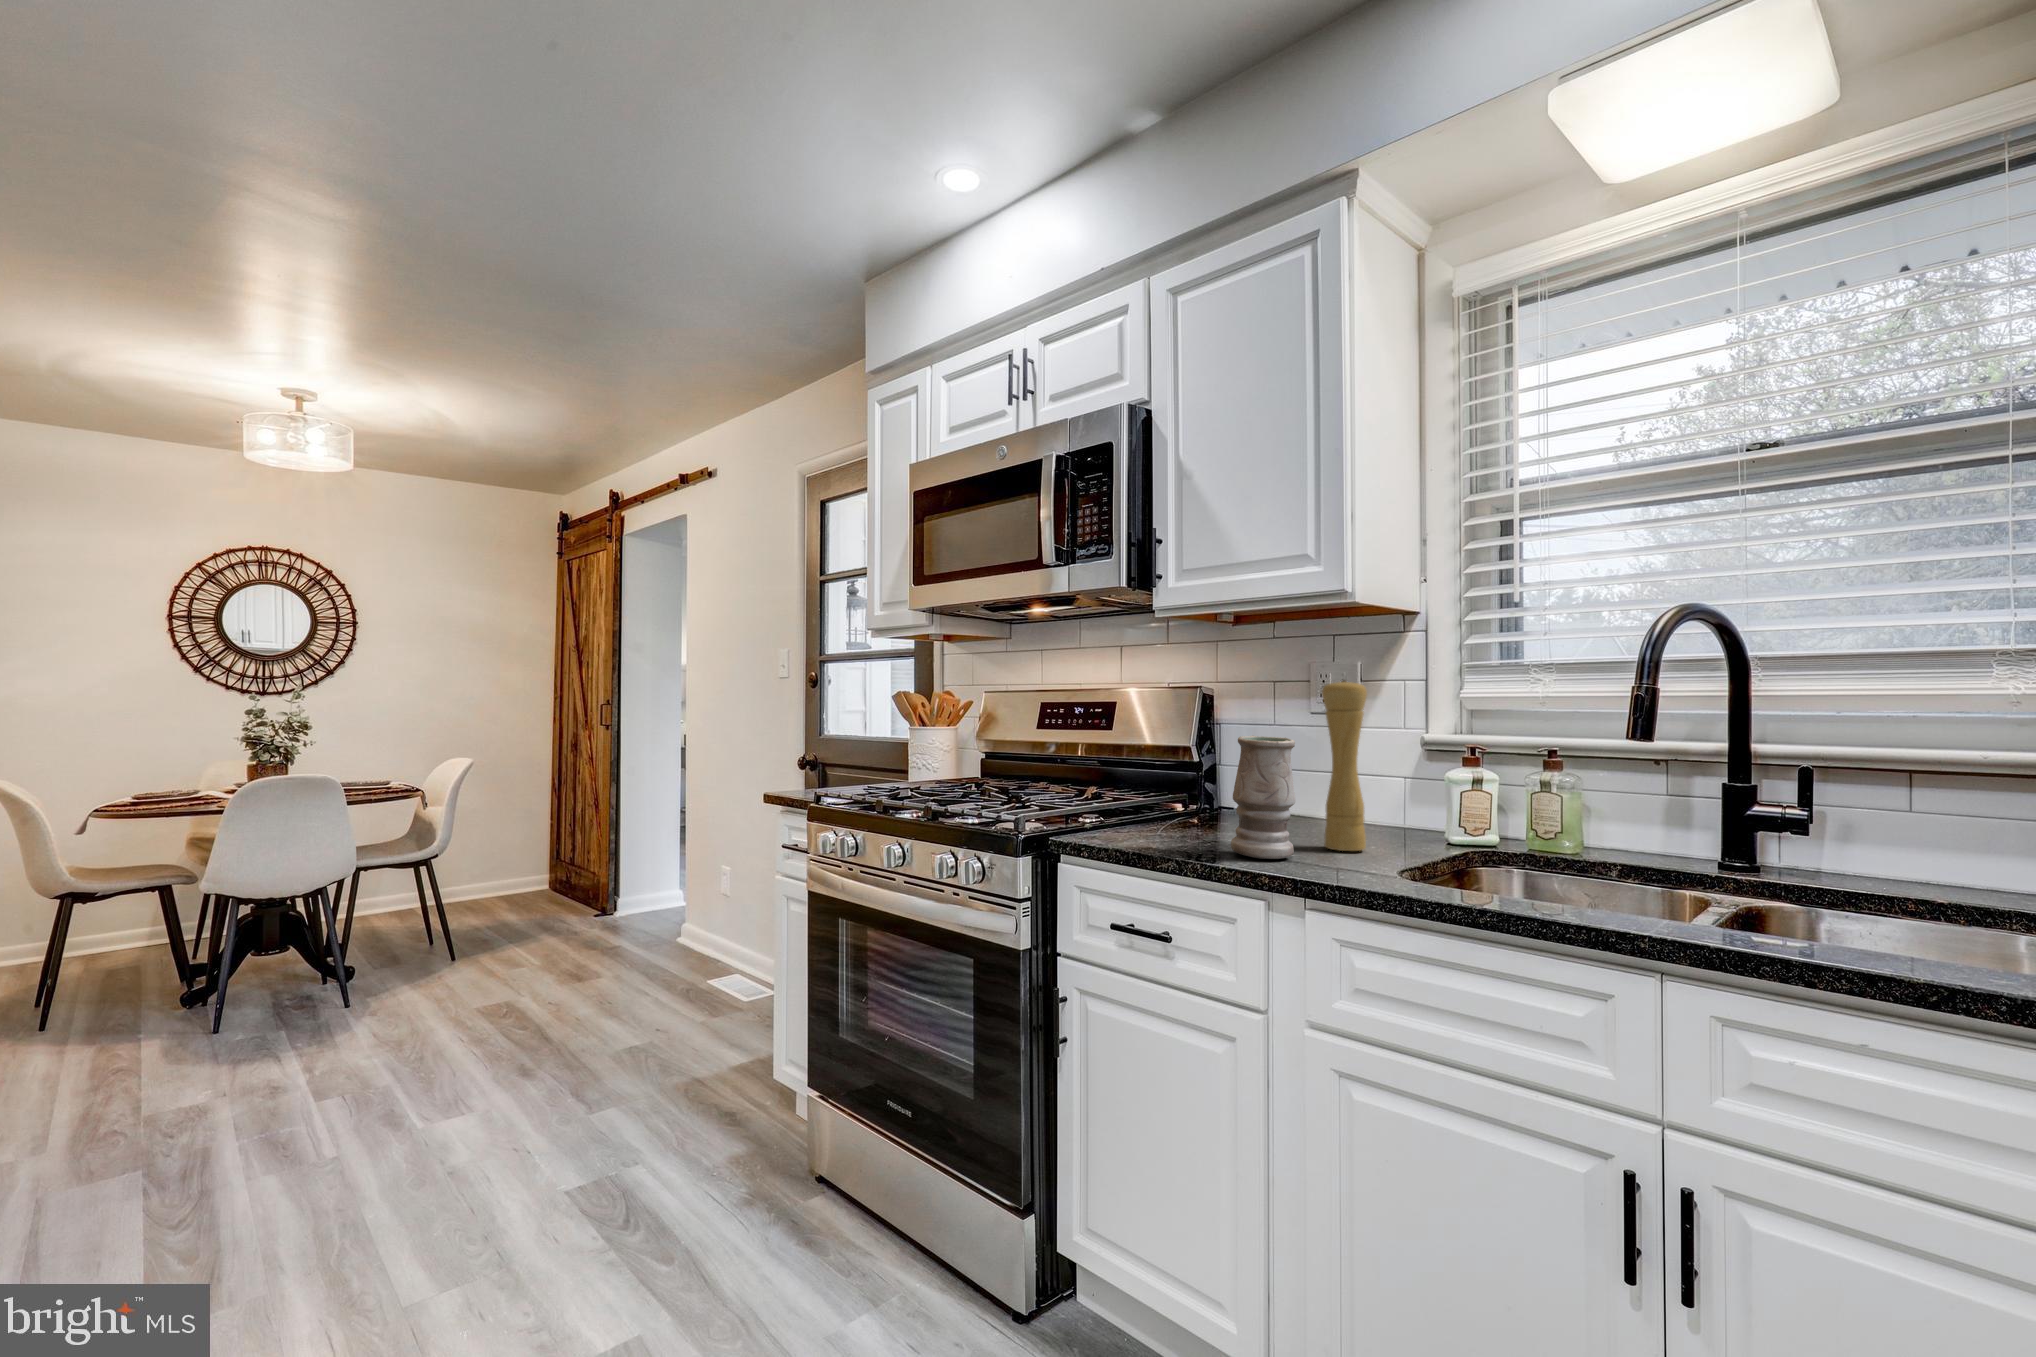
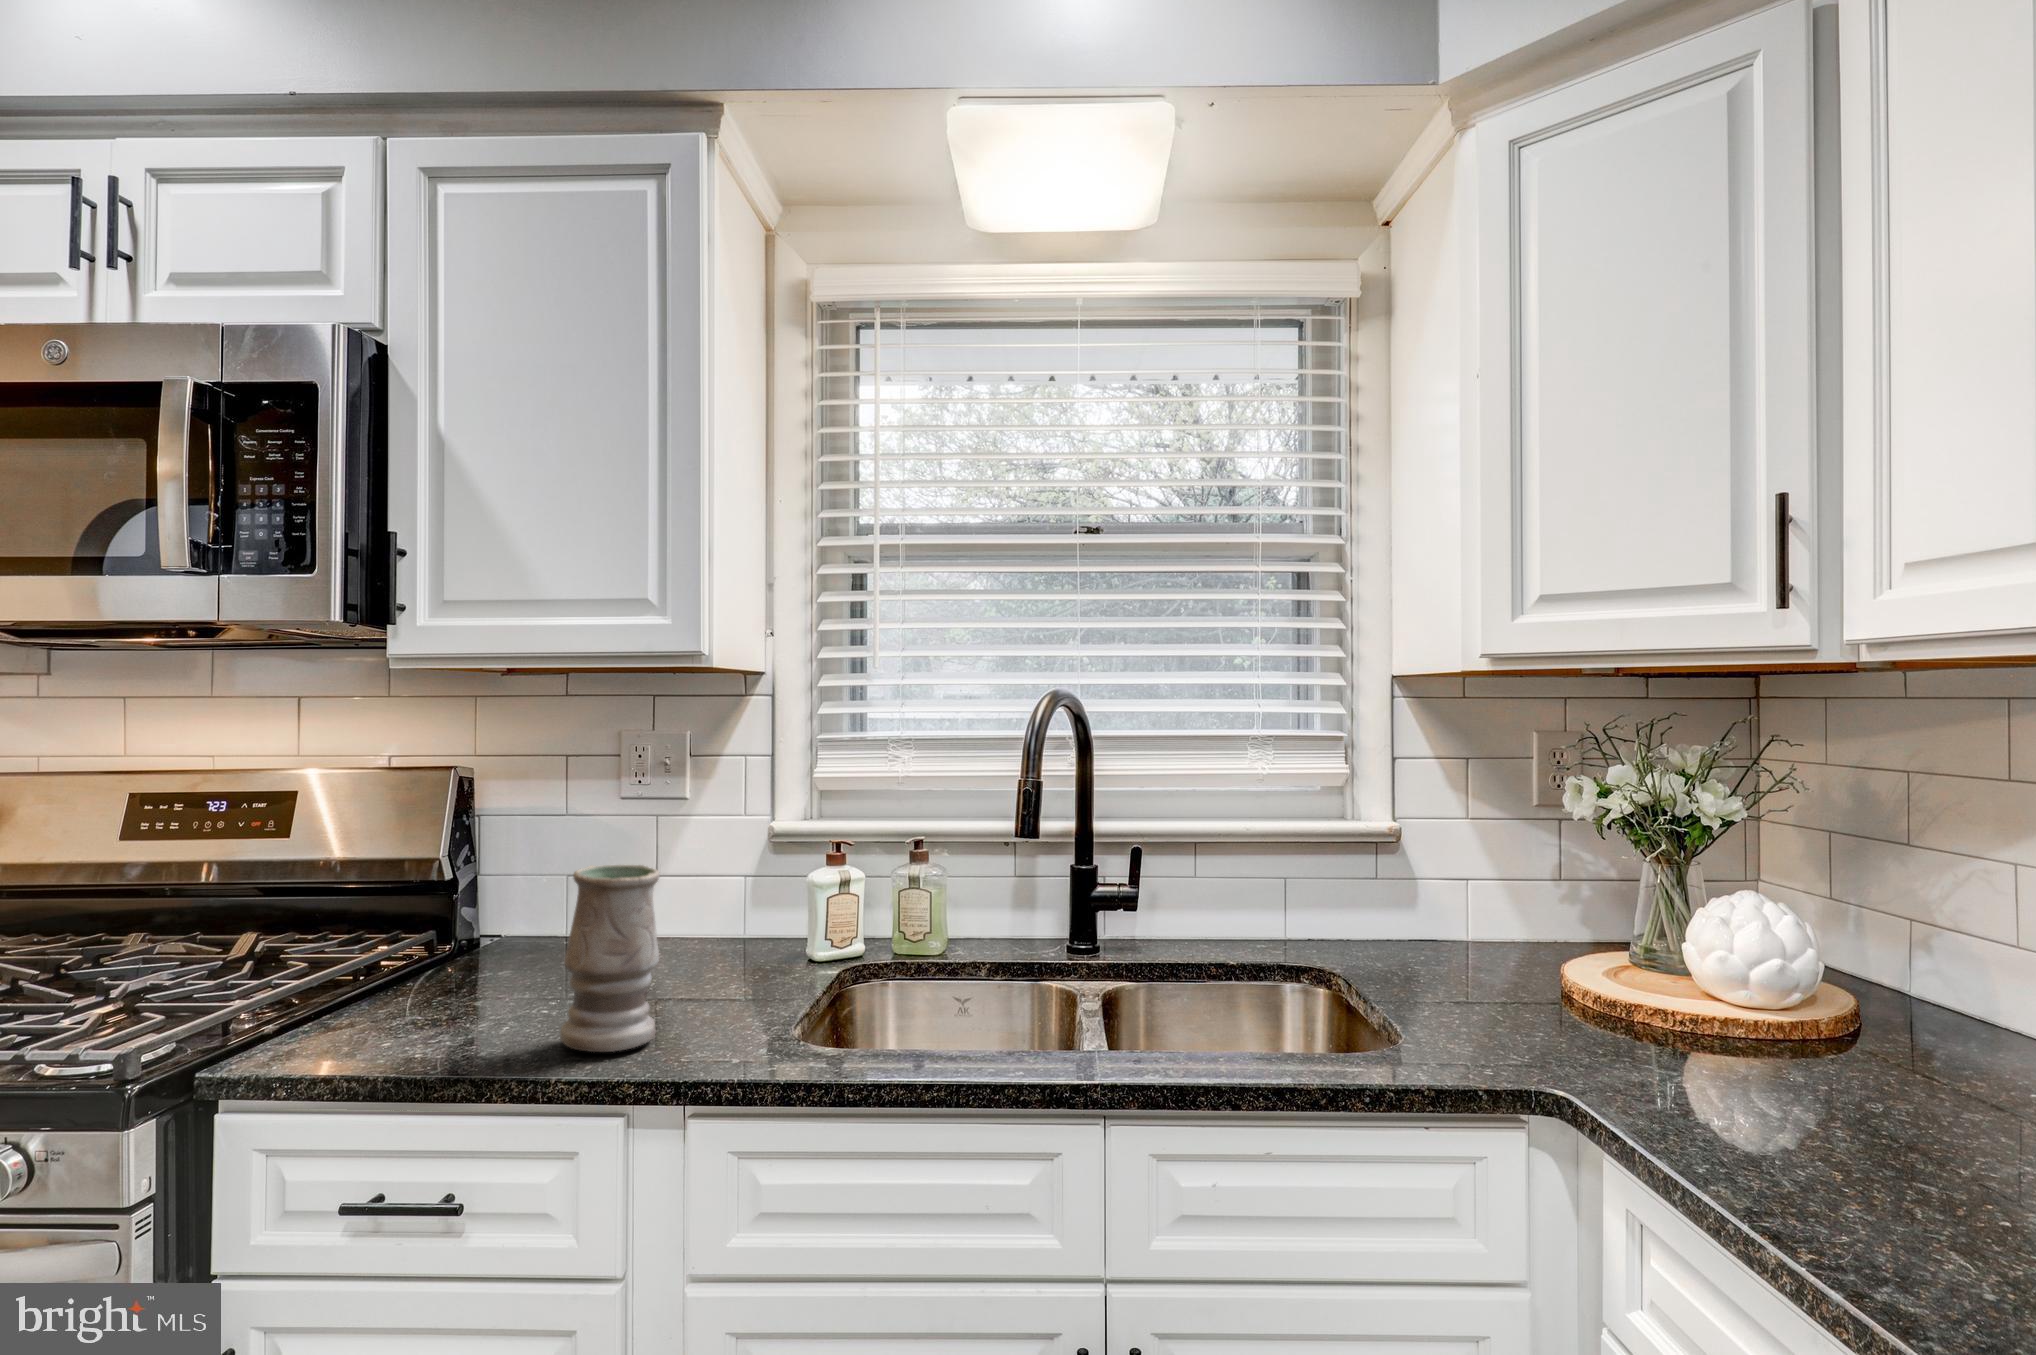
pepper mill: present [1322,679,1367,851] -> none [678,772,737,1007]

